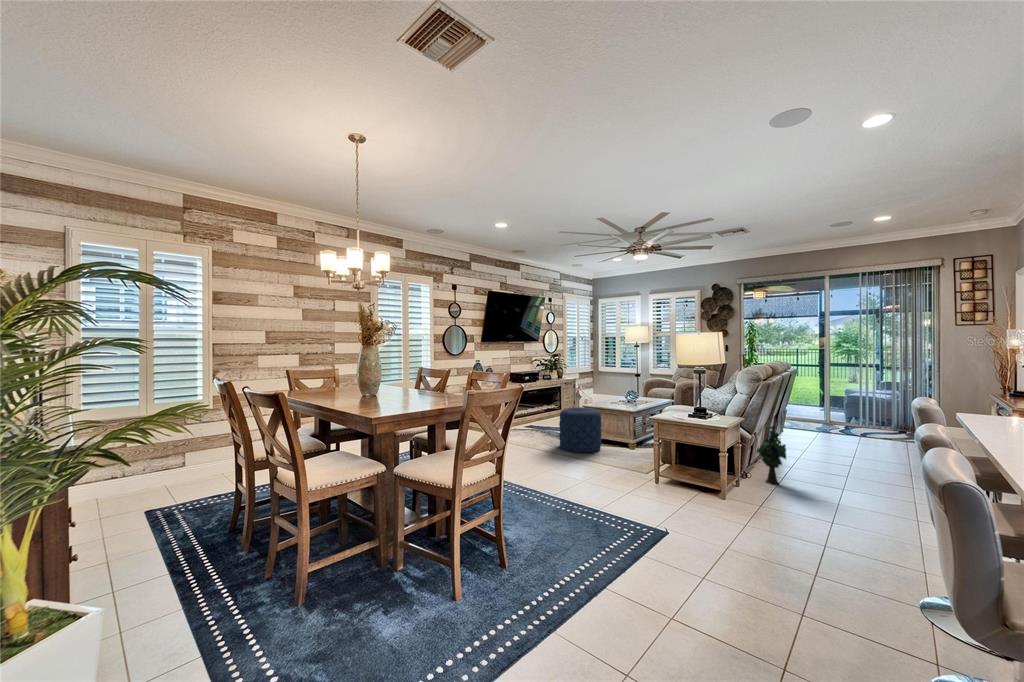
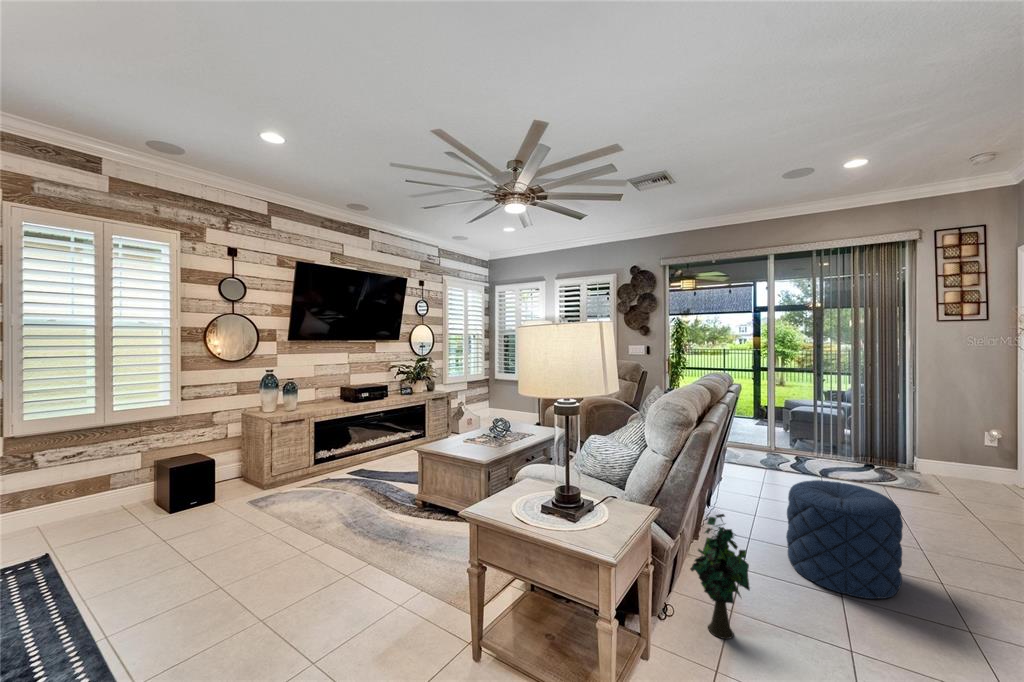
pouf: present [559,407,602,453] -> present [786,480,903,599]

